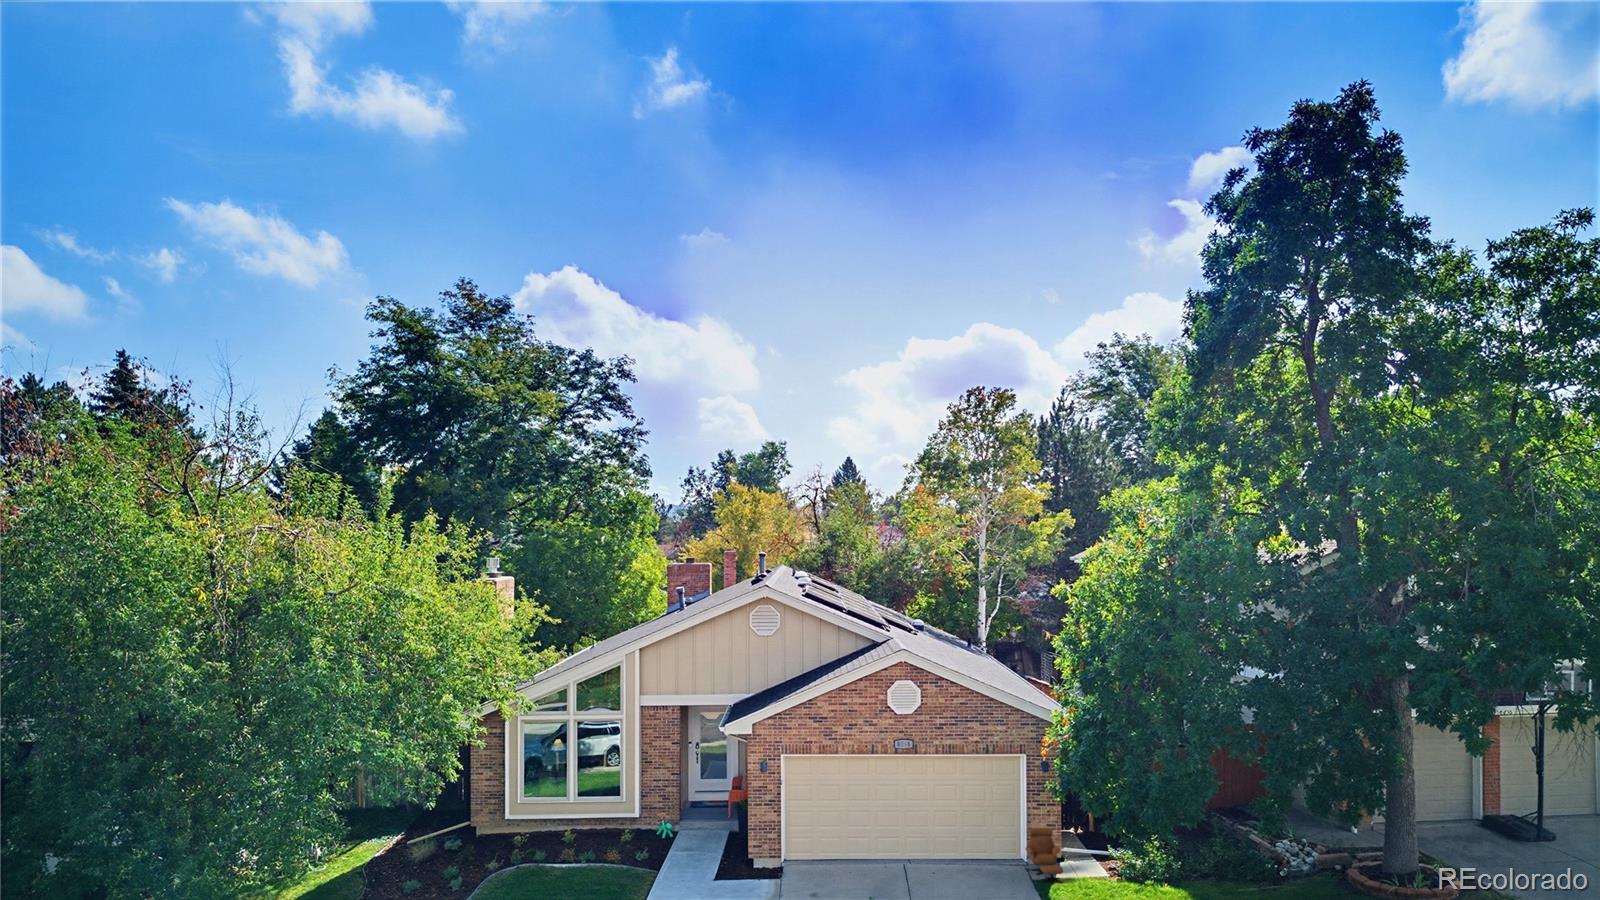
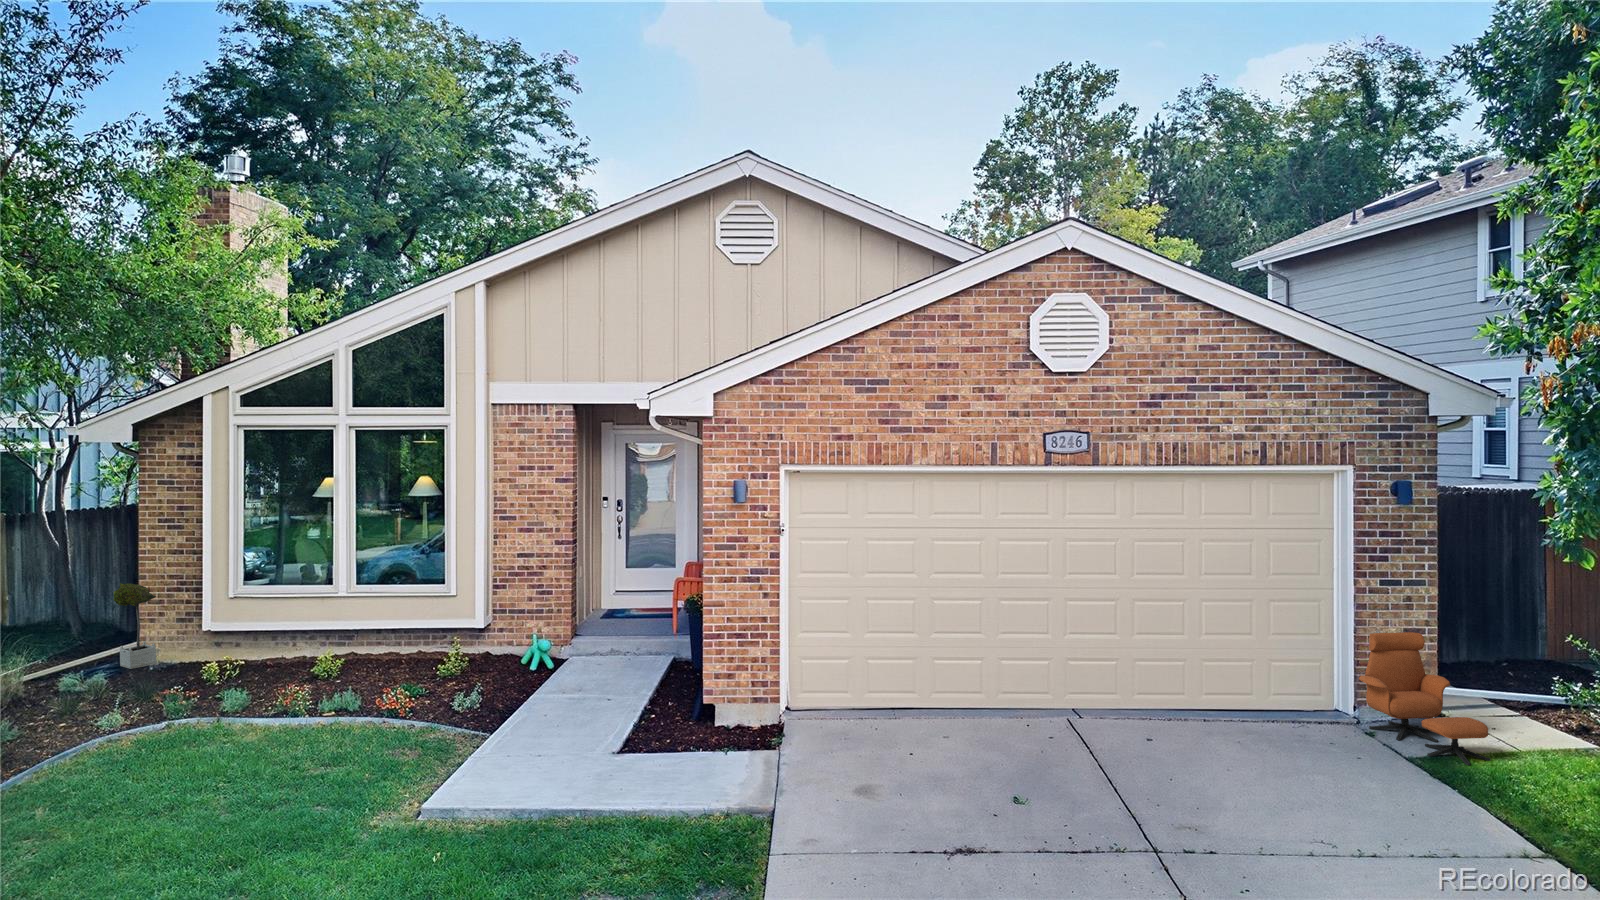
potted tree: none [462,795,479,839] -> present [113,583,157,669]

